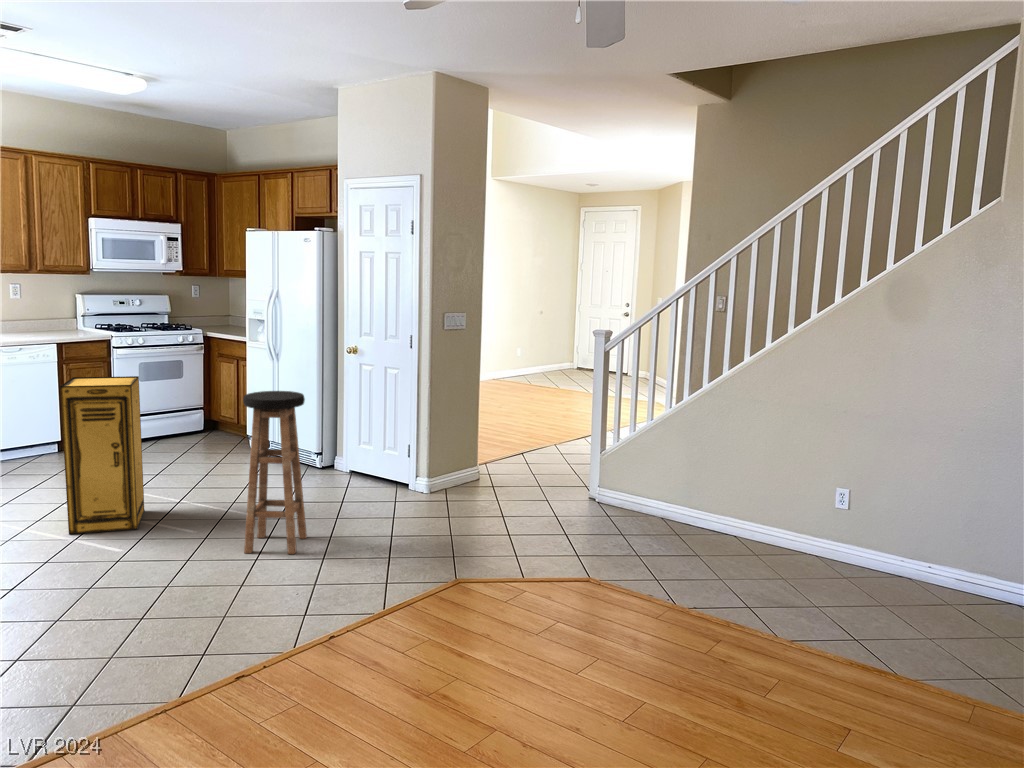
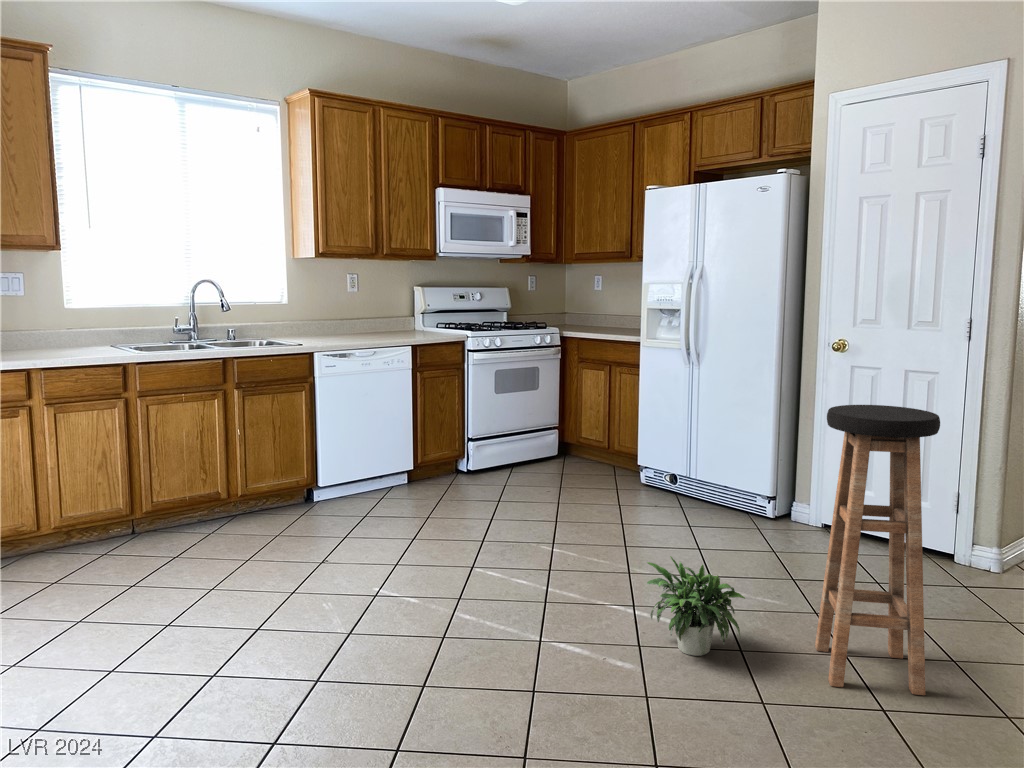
storage cabinet: present [60,376,144,534] -> none [505,383,611,625]
potted plant: none [150,485,209,544] -> present [632,556,745,656]

